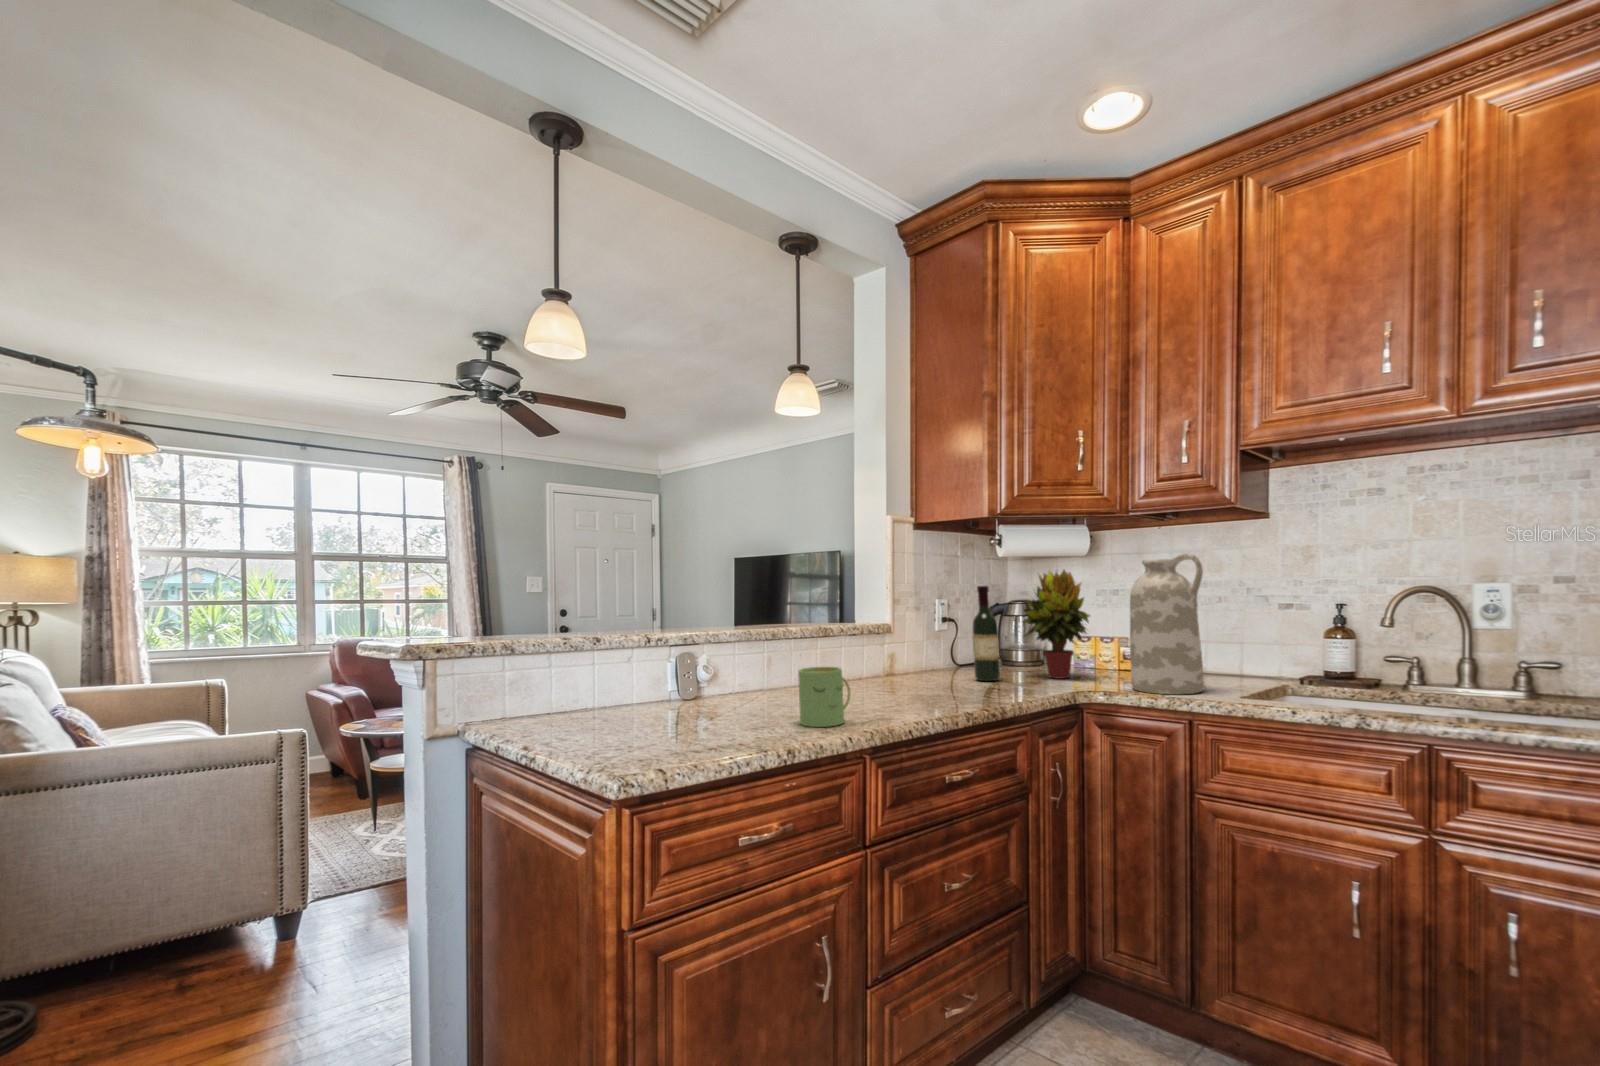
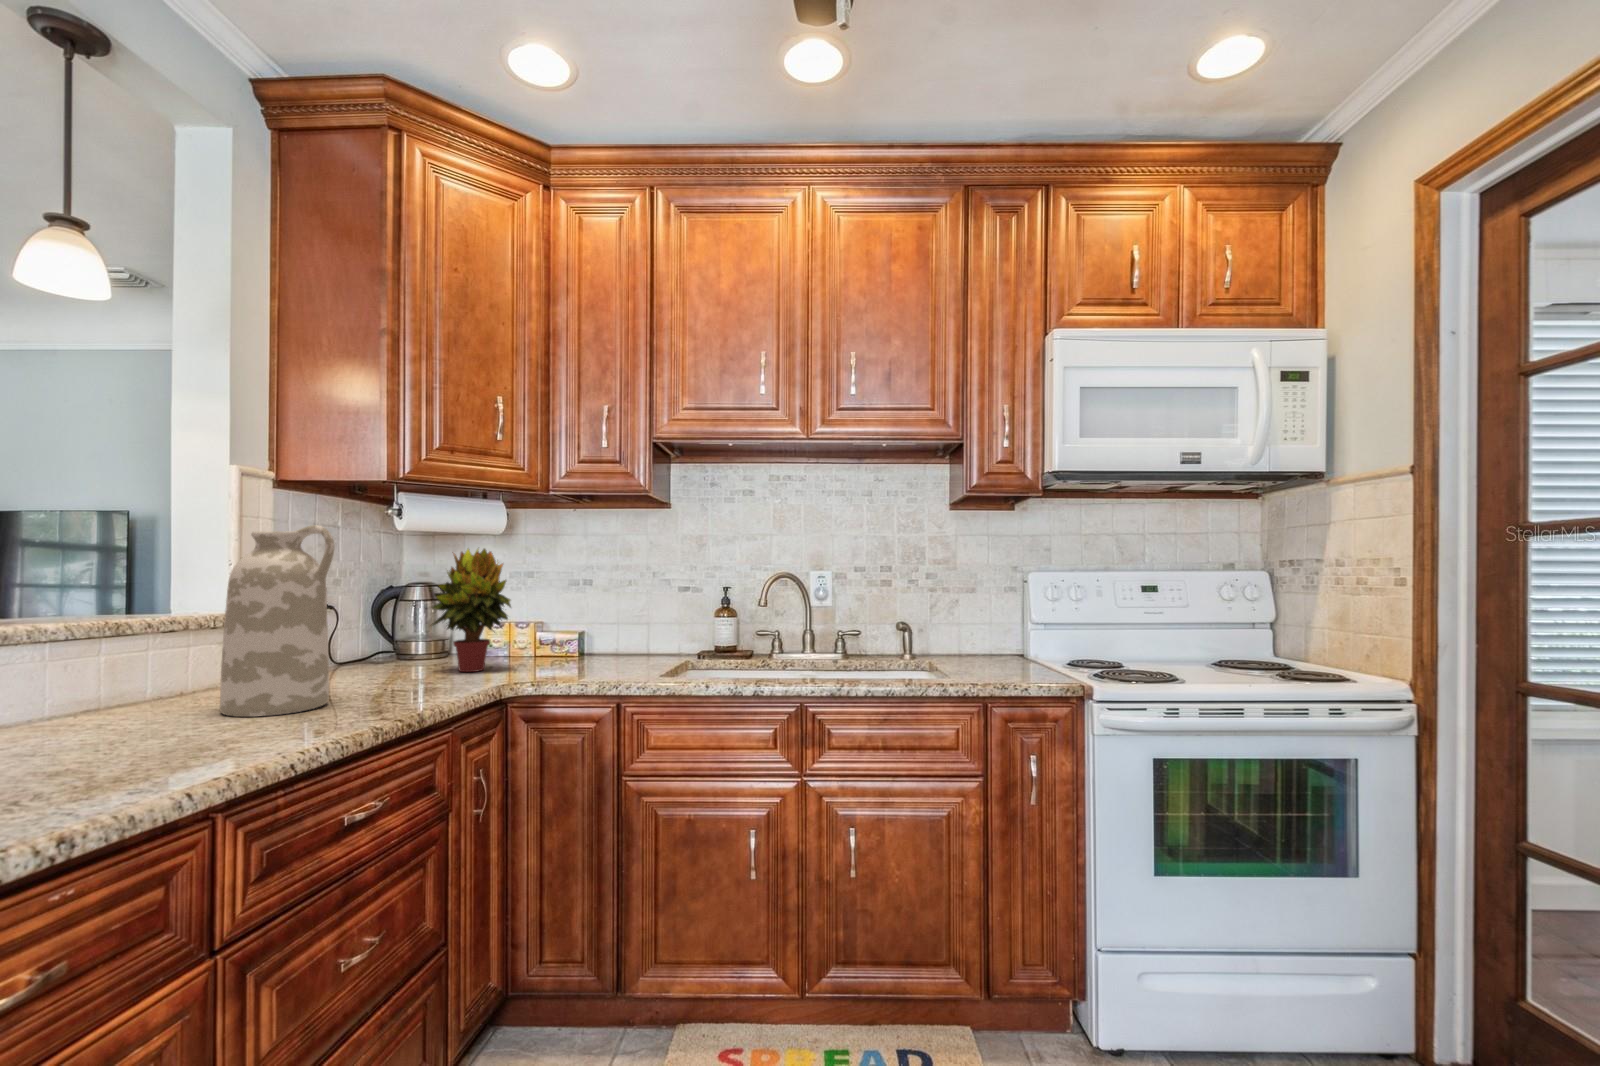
vase: present [1130,553,1205,695] -> present [220,525,334,717]
wine bottle: present [973,586,1000,681] -> none [366,564,402,683]
mug: present [798,667,850,727] -> none [77,684,187,787]

